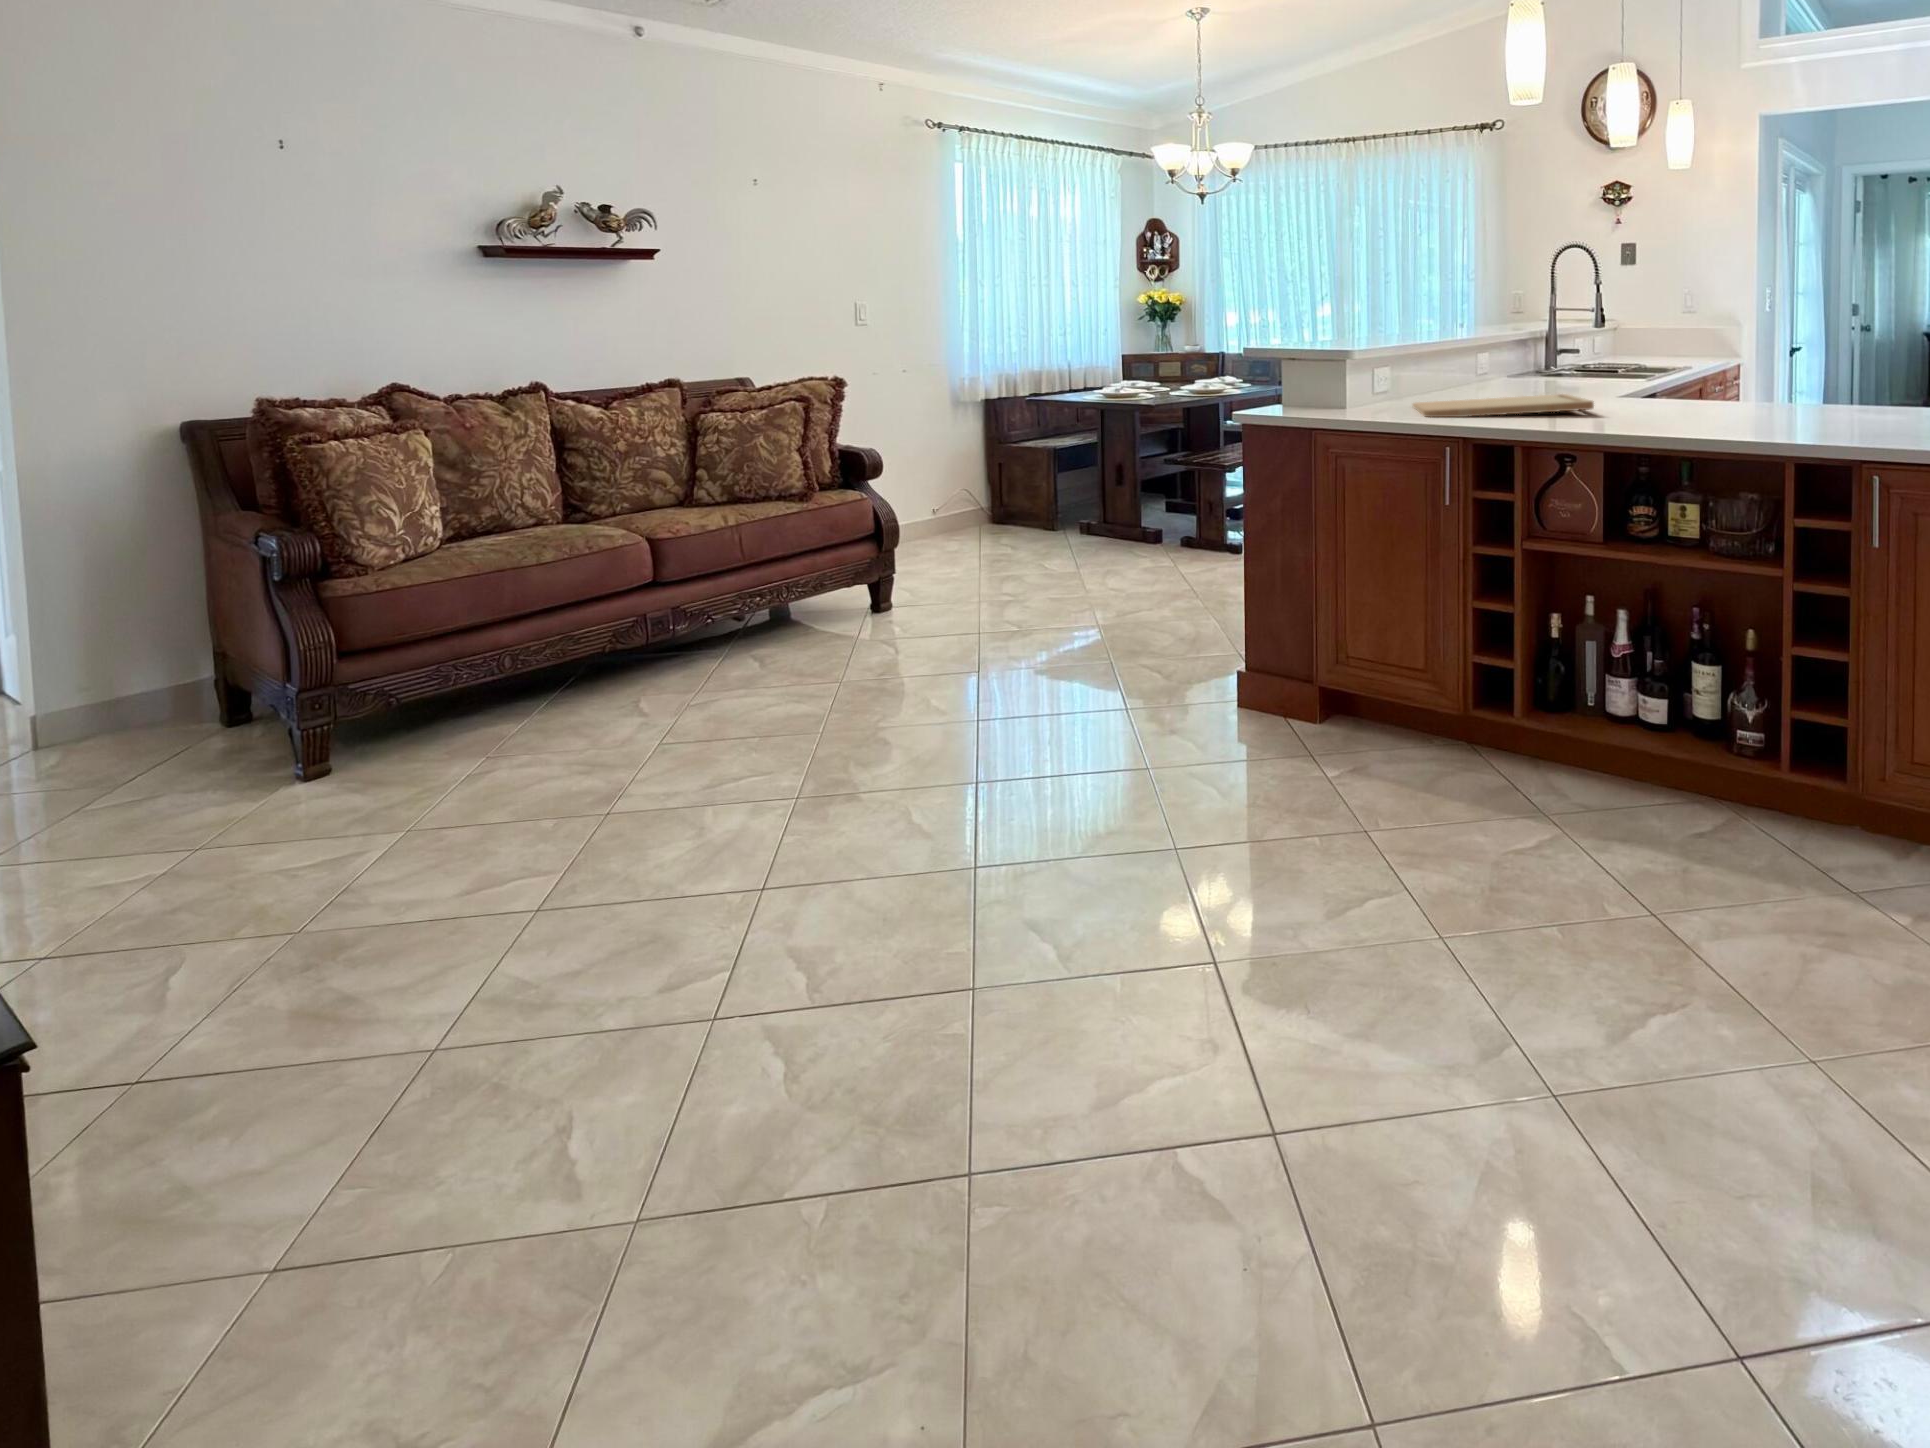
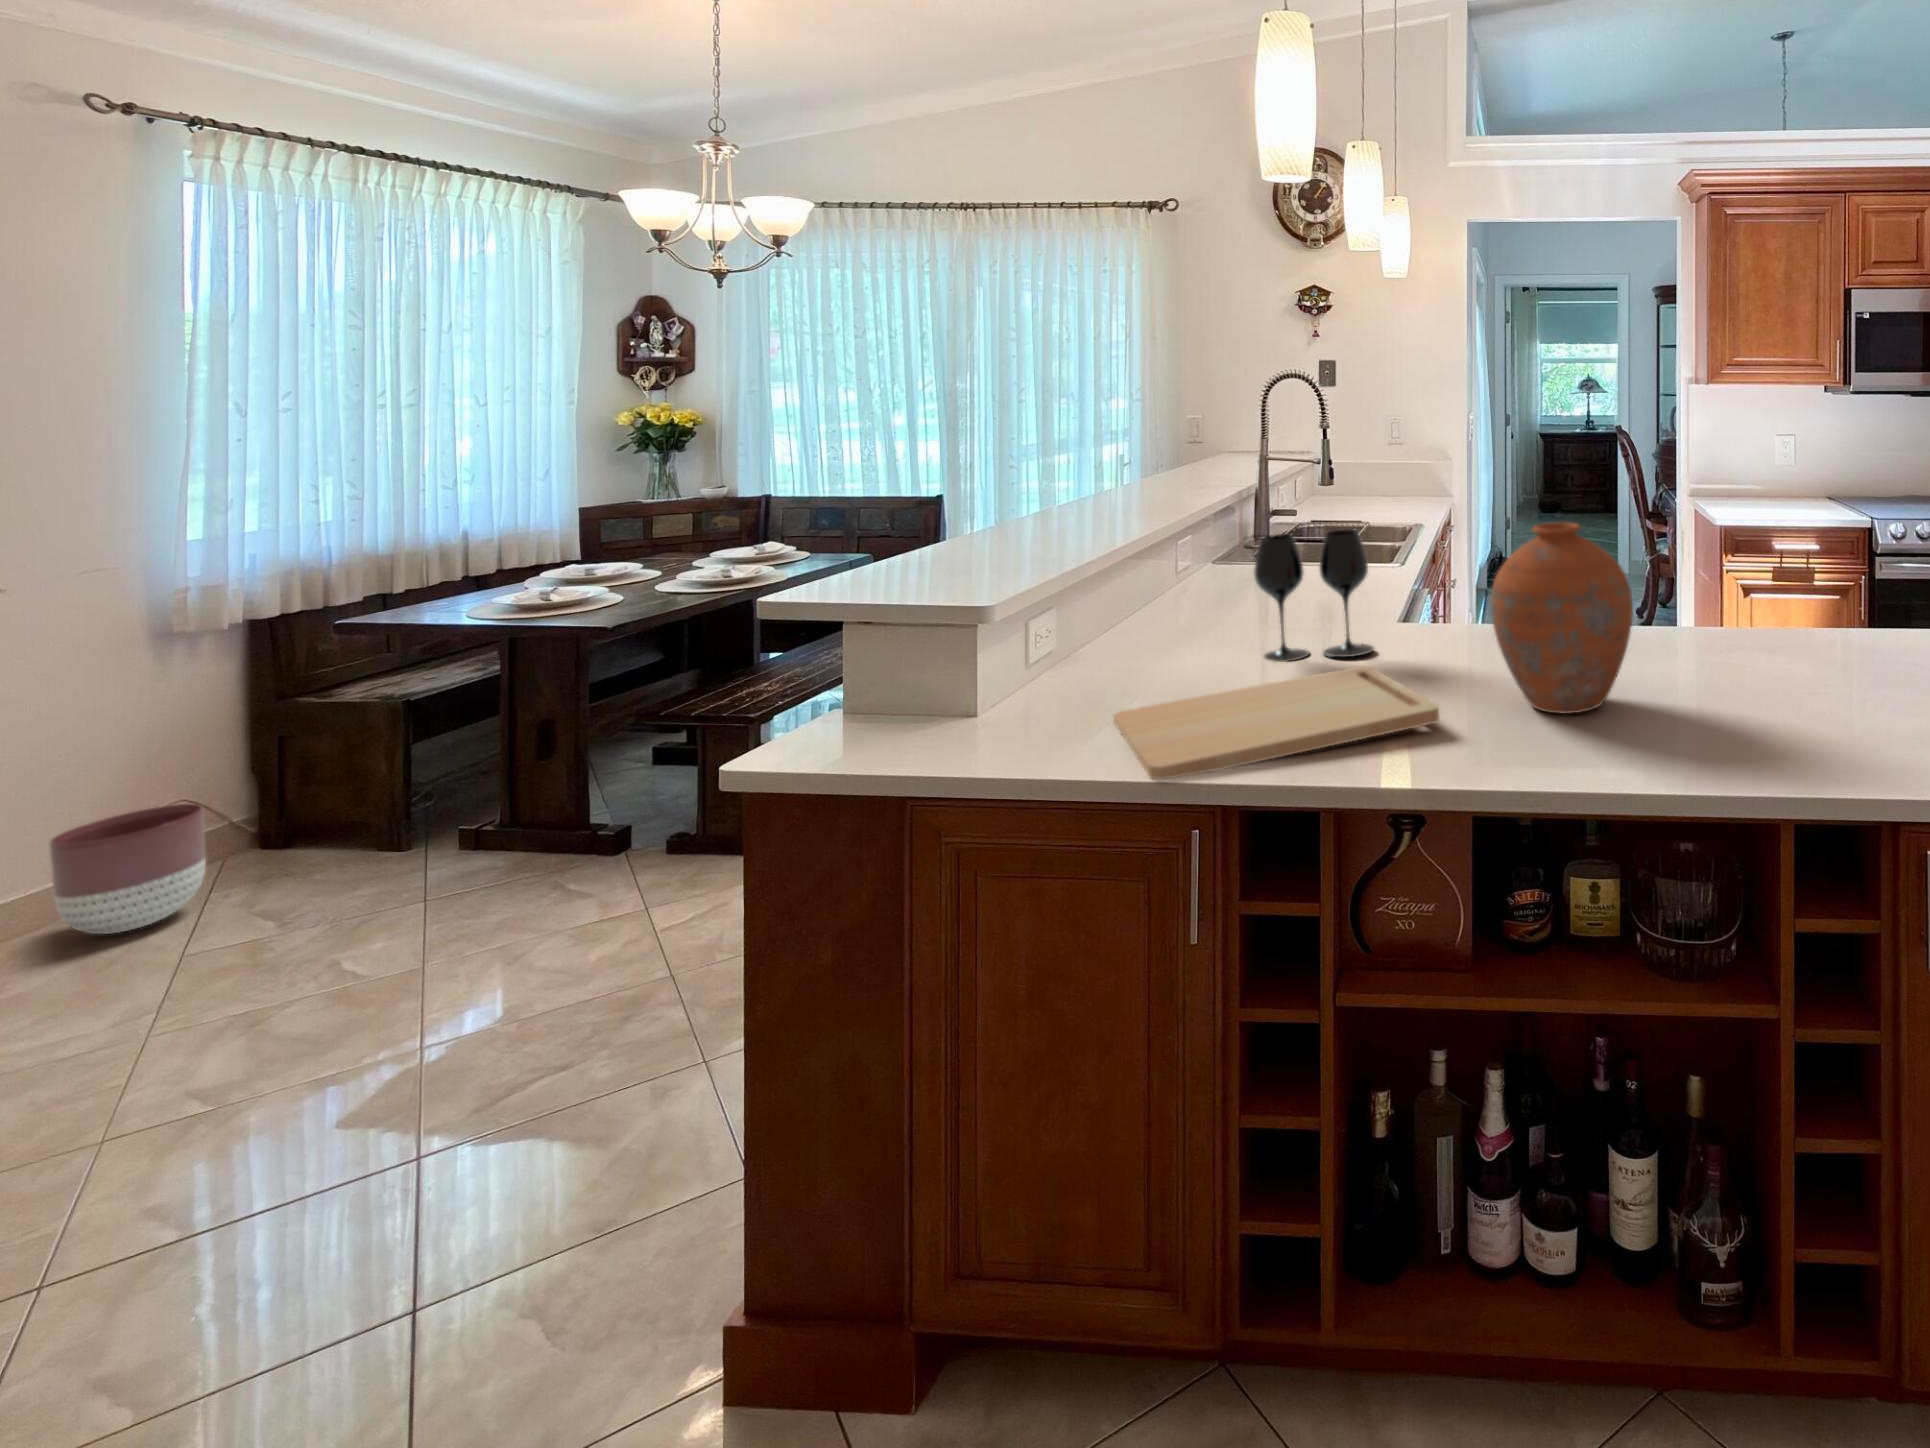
vase: none [1636,301,1733,414] -> present [1490,522,1633,714]
wine glass: none [1505,321,1582,399] -> present [1254,530,1374,662]
planter: none [927,485,980,541] -> present [49,804,206,934]

